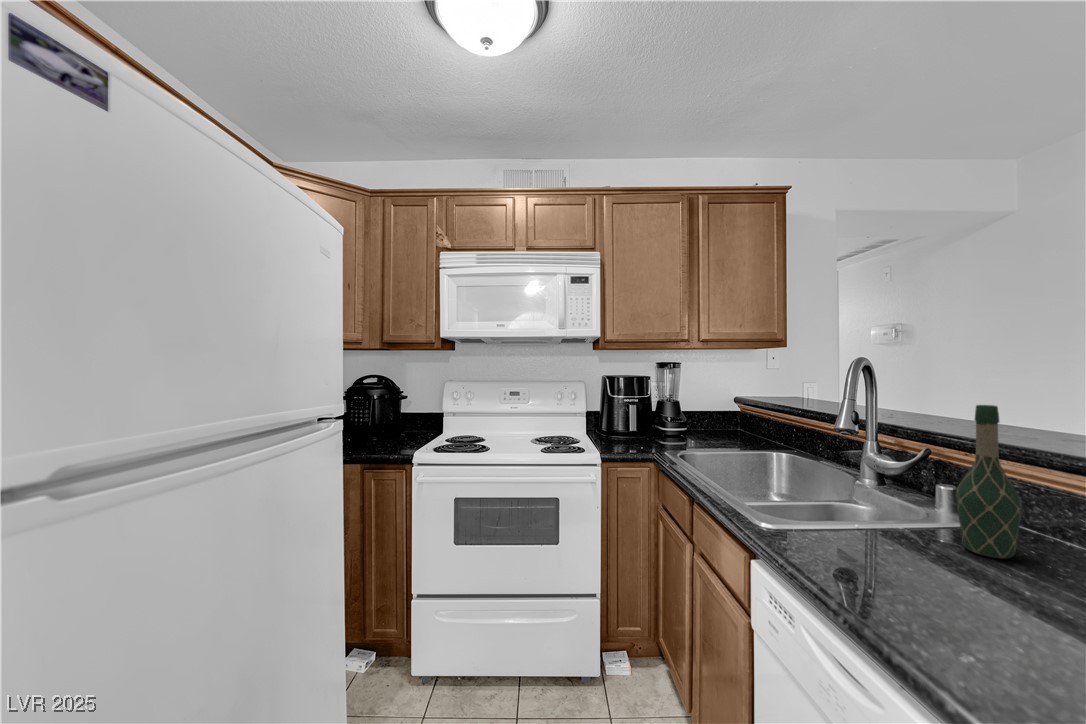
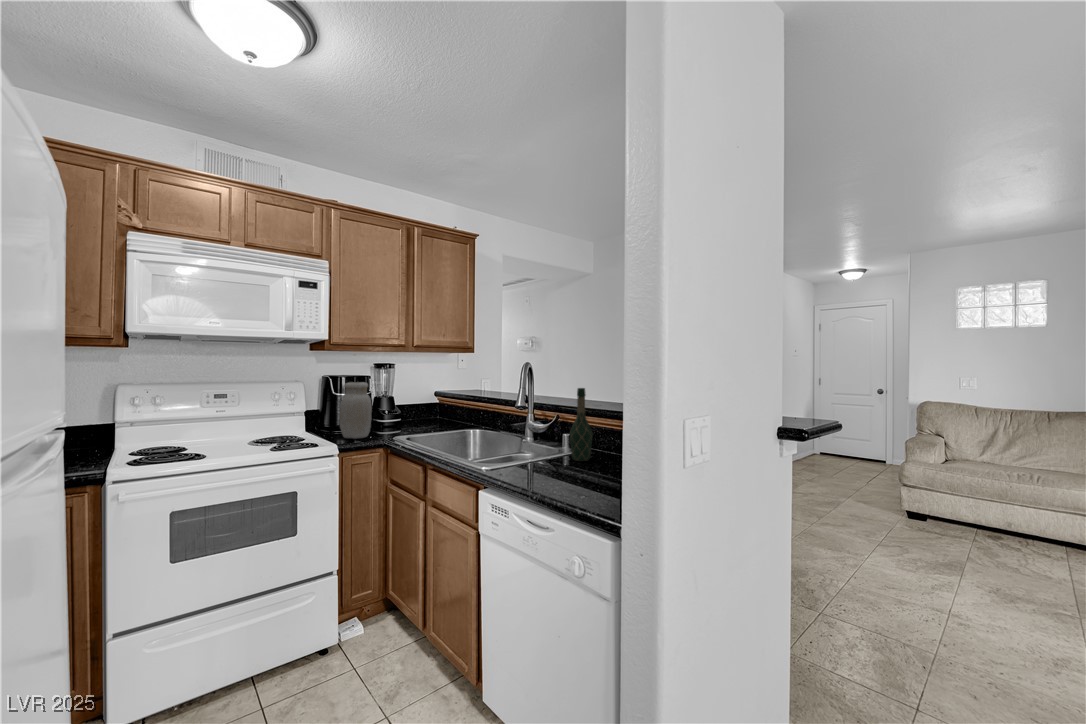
jar: none [610,383,644,447] -> present [340,382,372,439]

